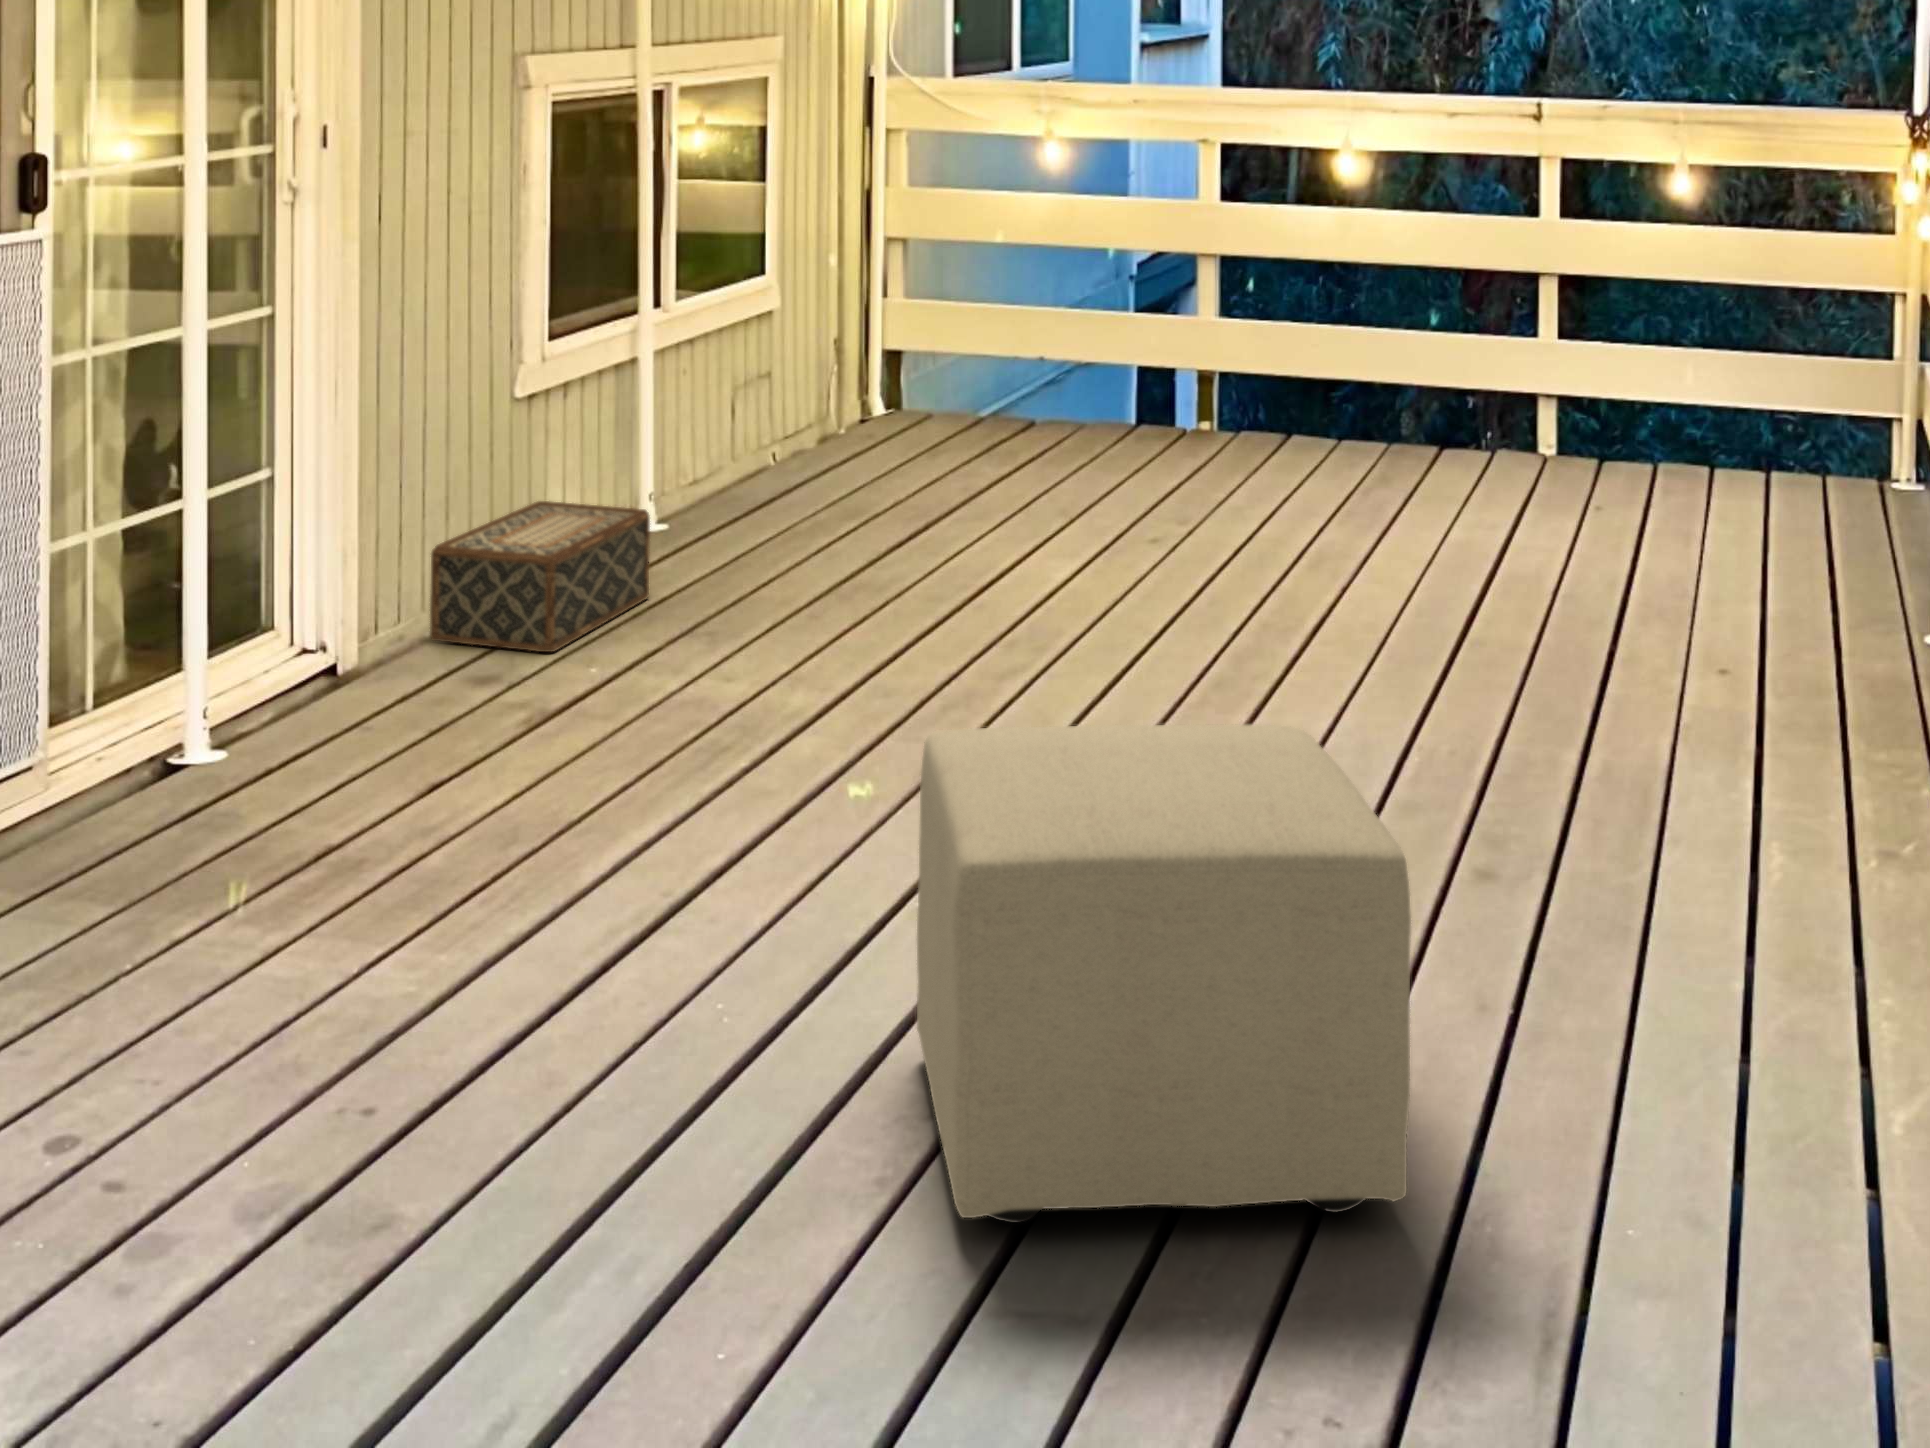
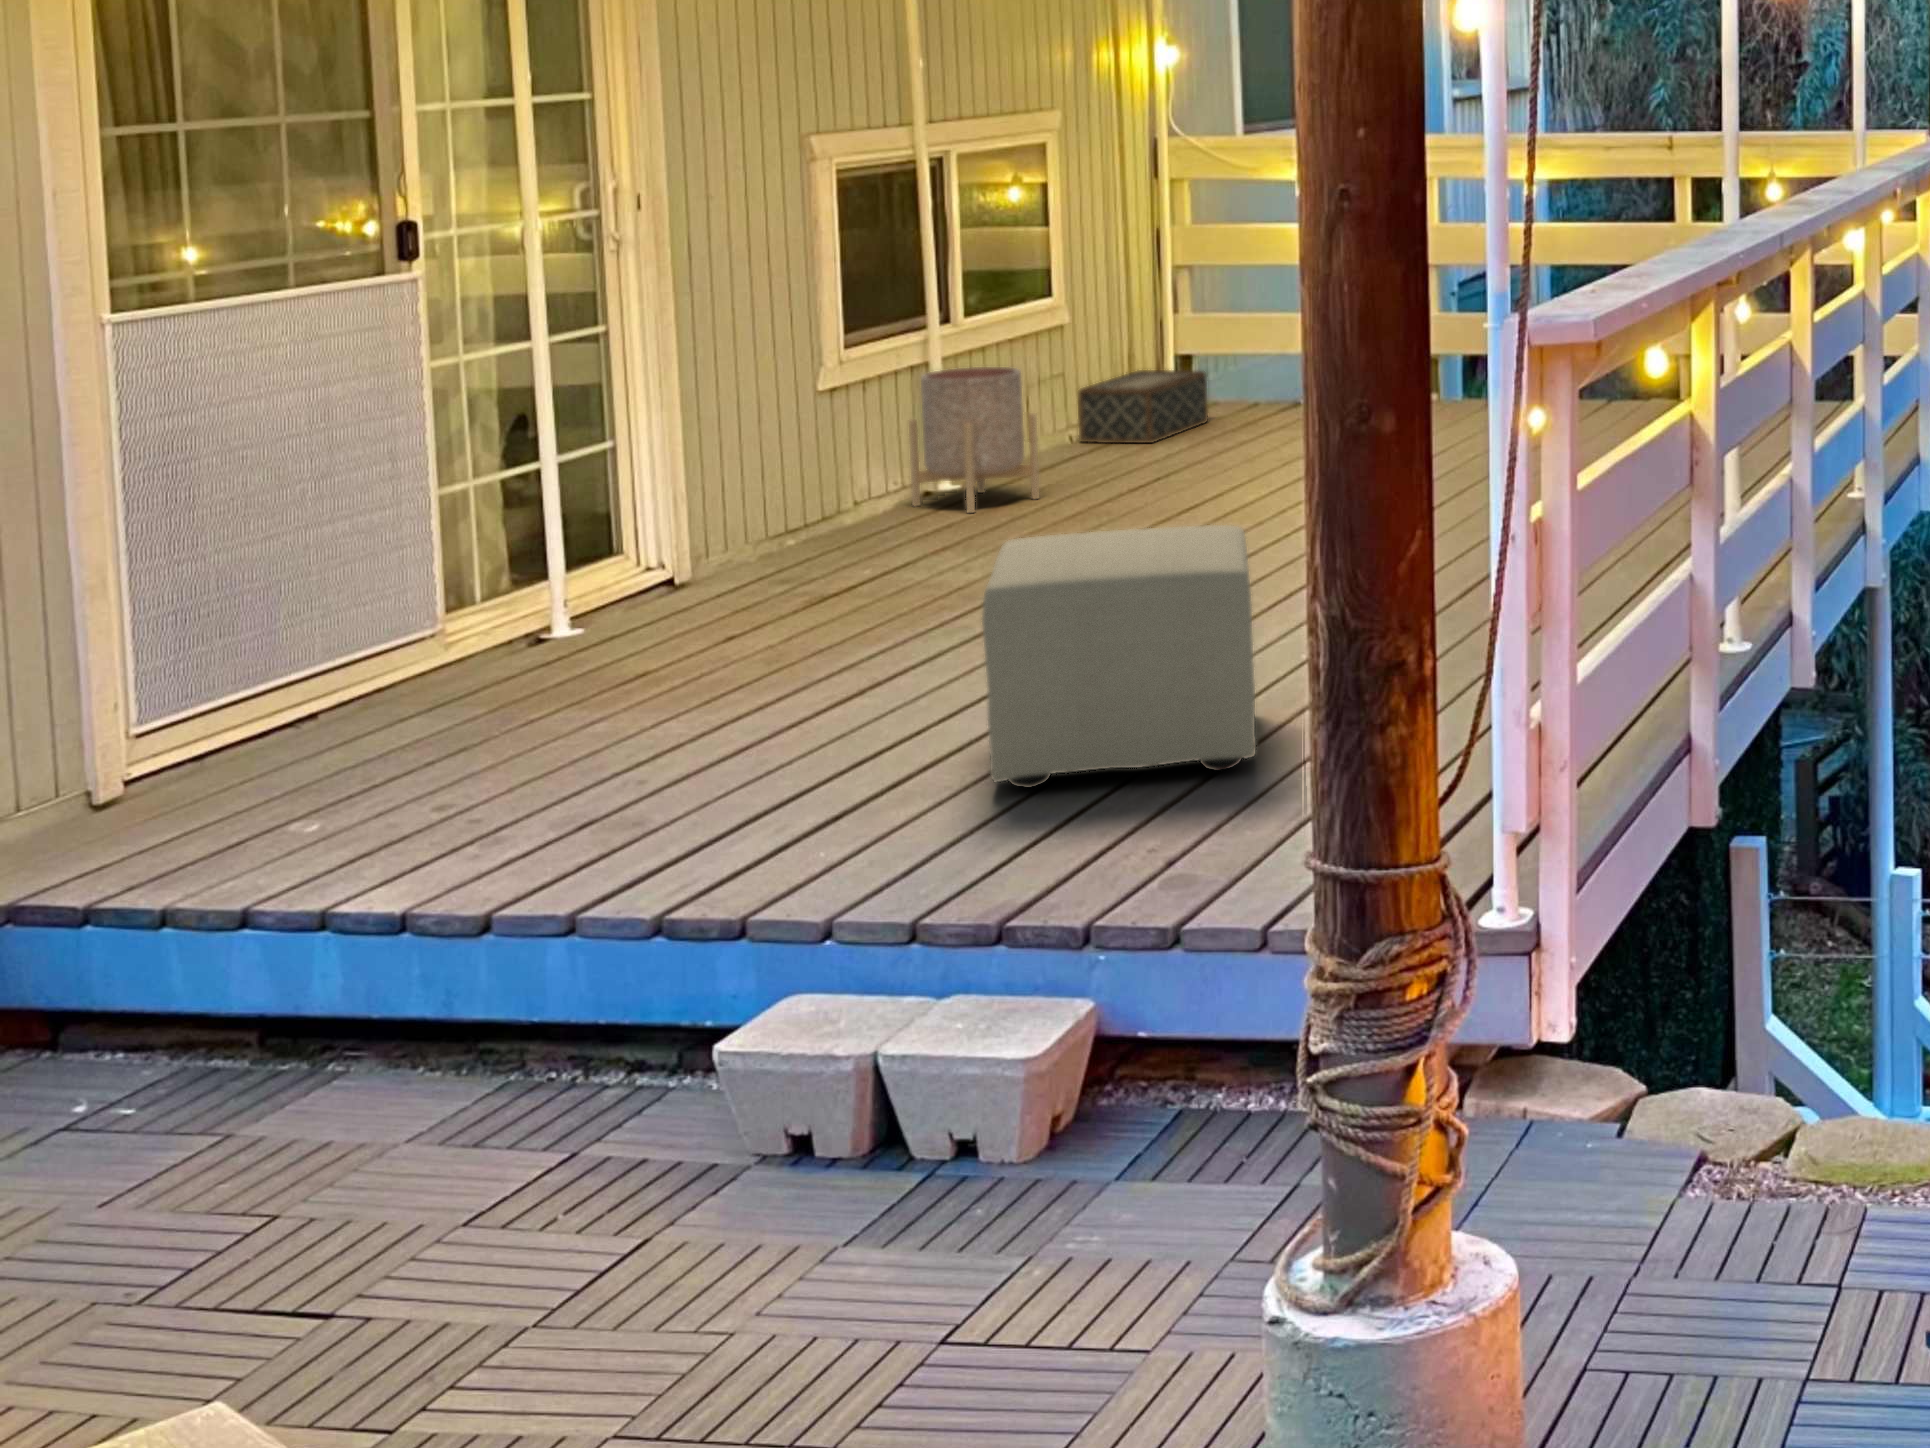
planter: none [612,368,774,568] -> present [909,367,1039,513]
woven basket: present [430,501,650,652] -> present [1078,370,1208,443]

